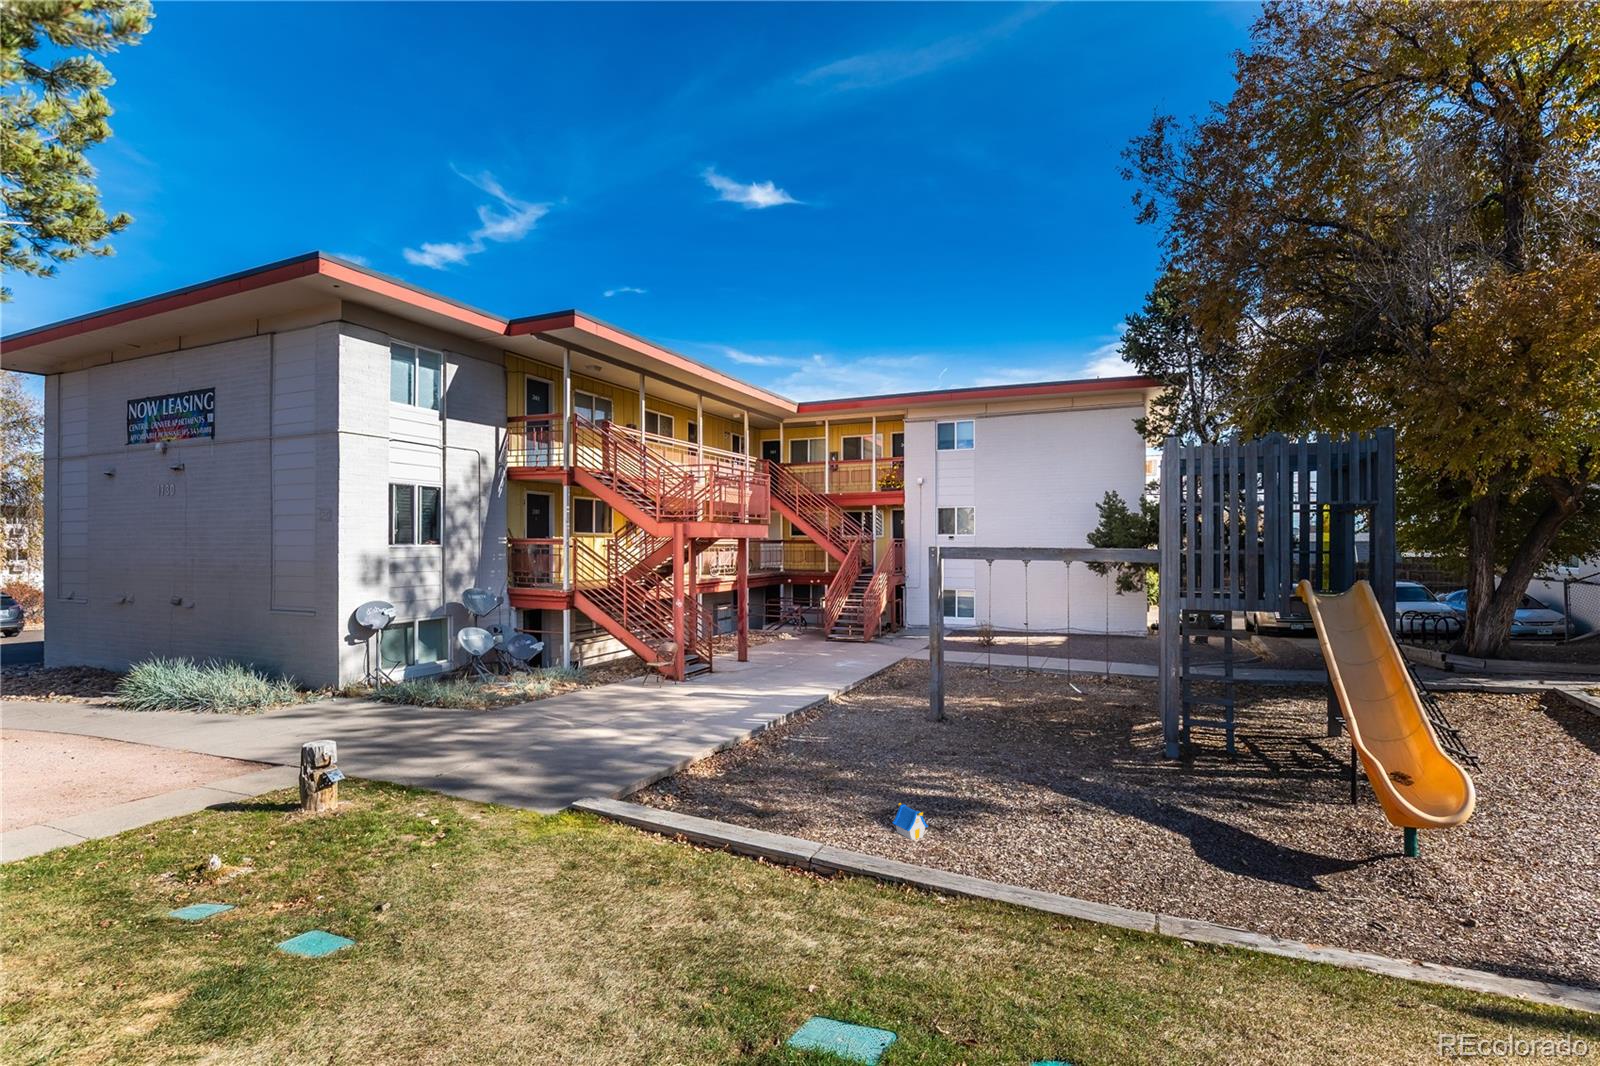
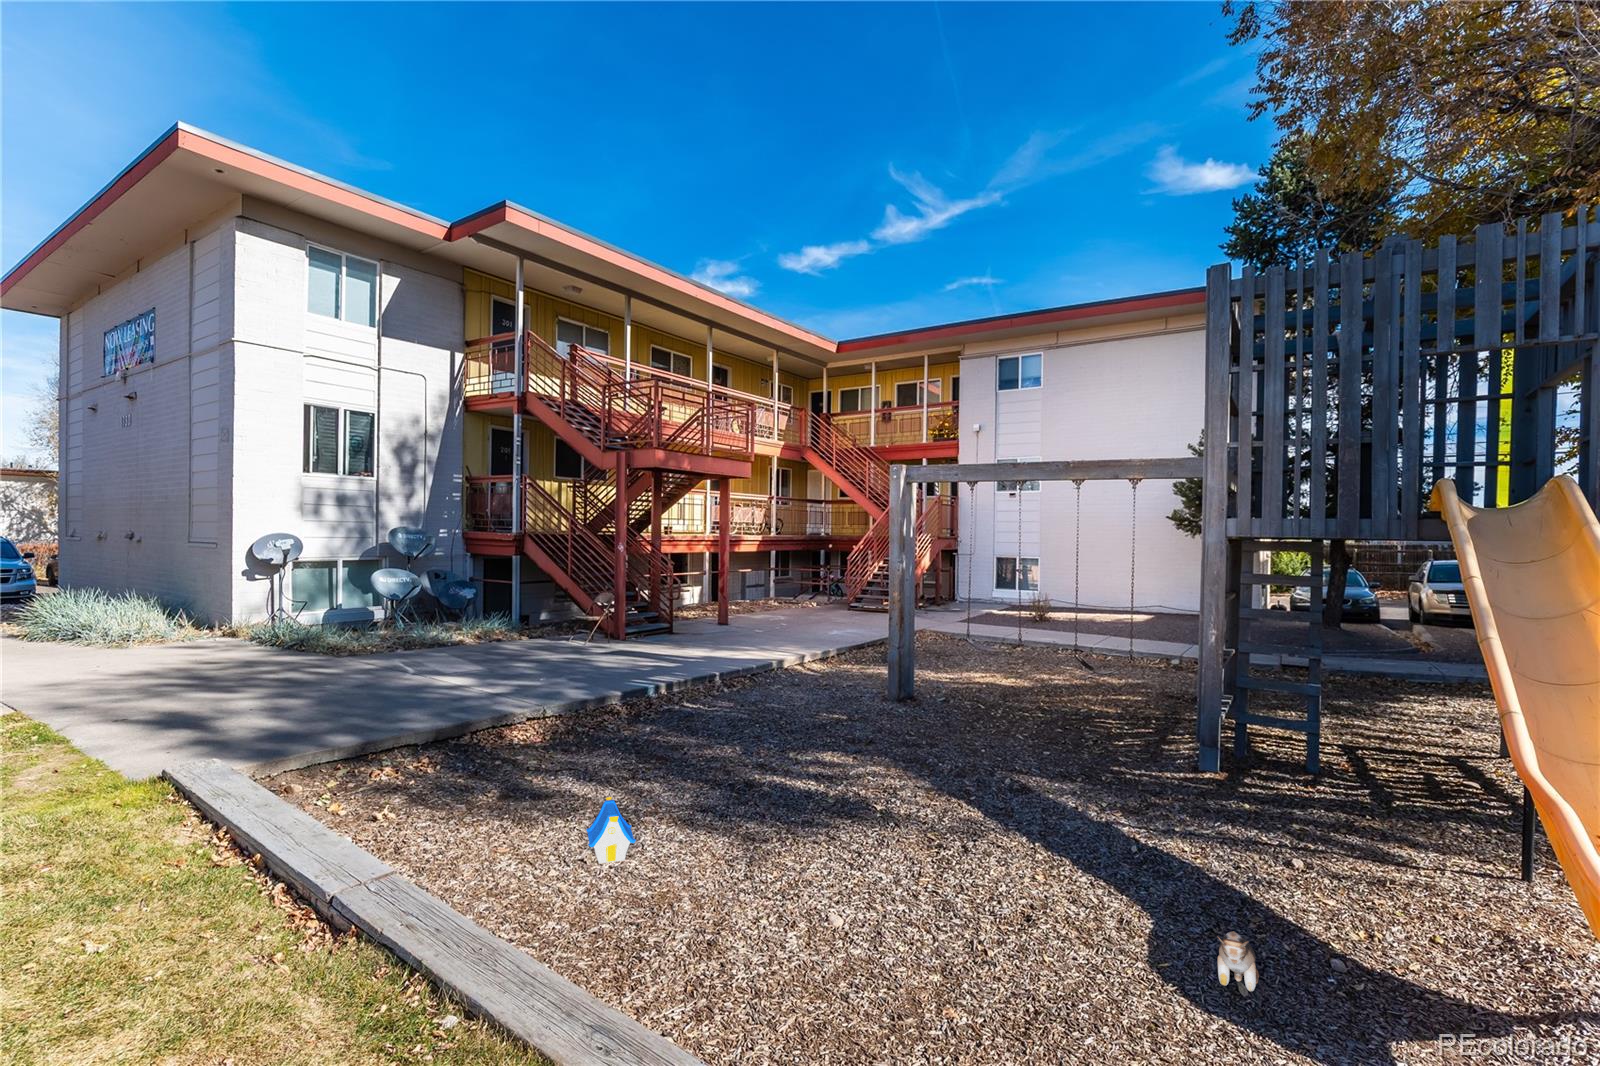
plush toy: none [1242,835,1261,861] -> present [1217,931,1259,991]

